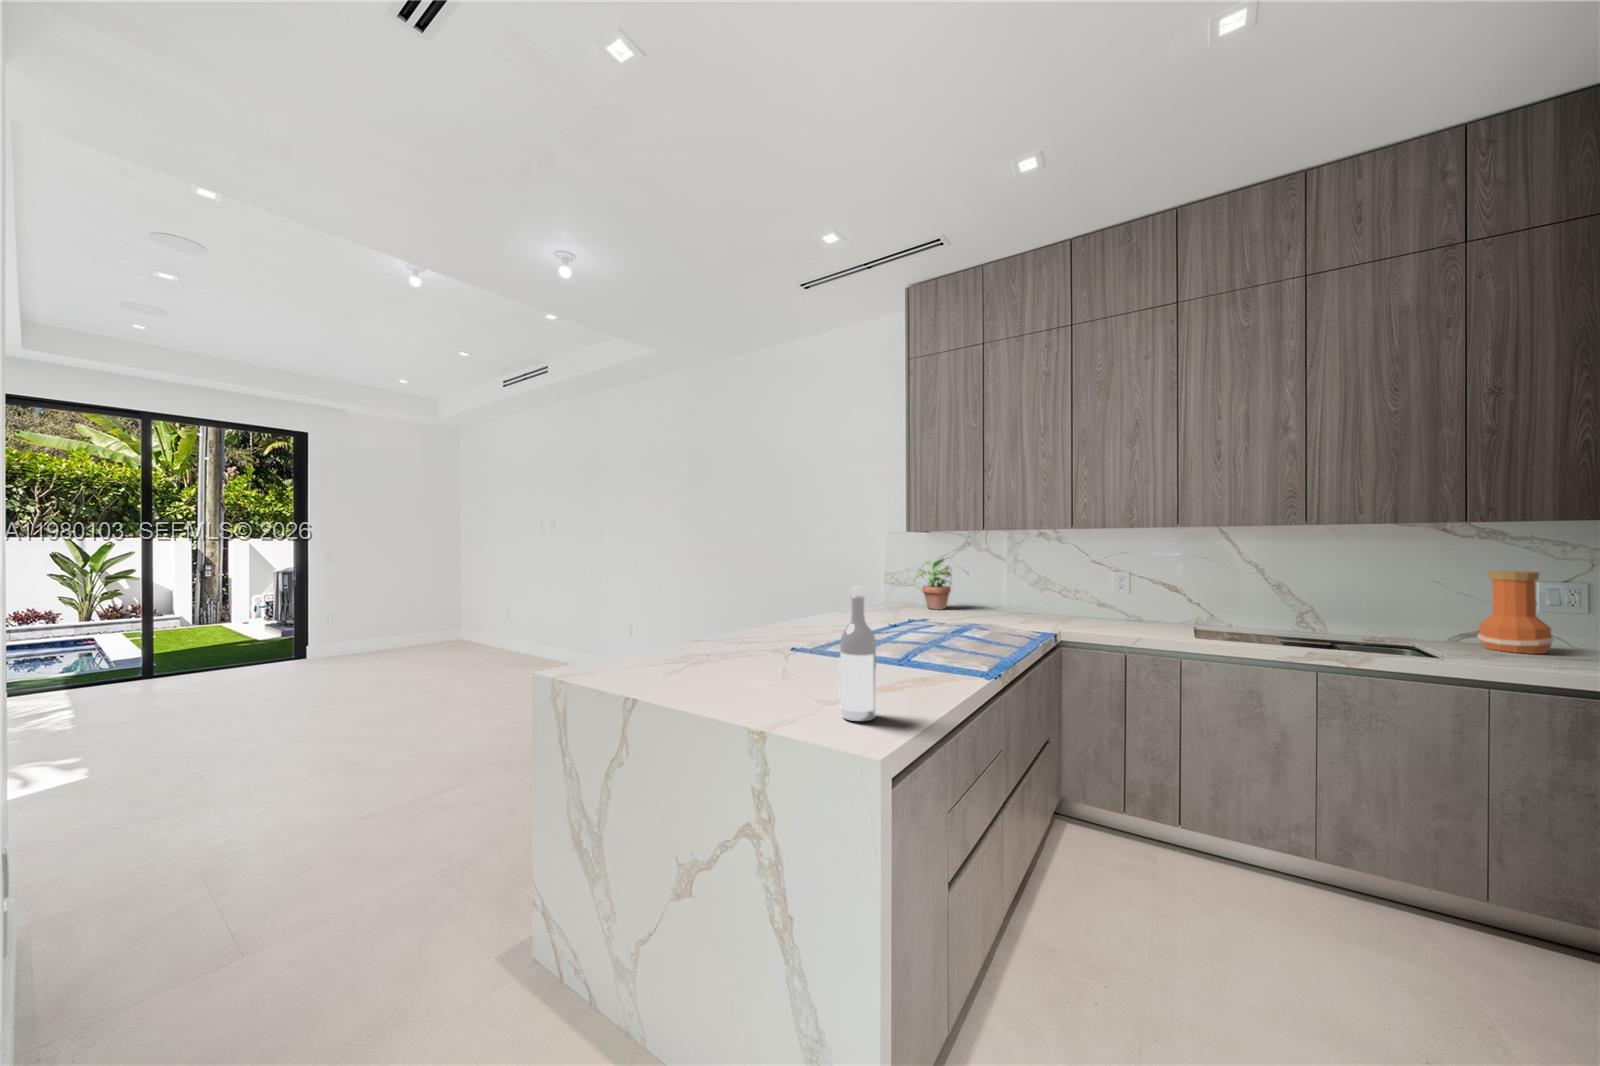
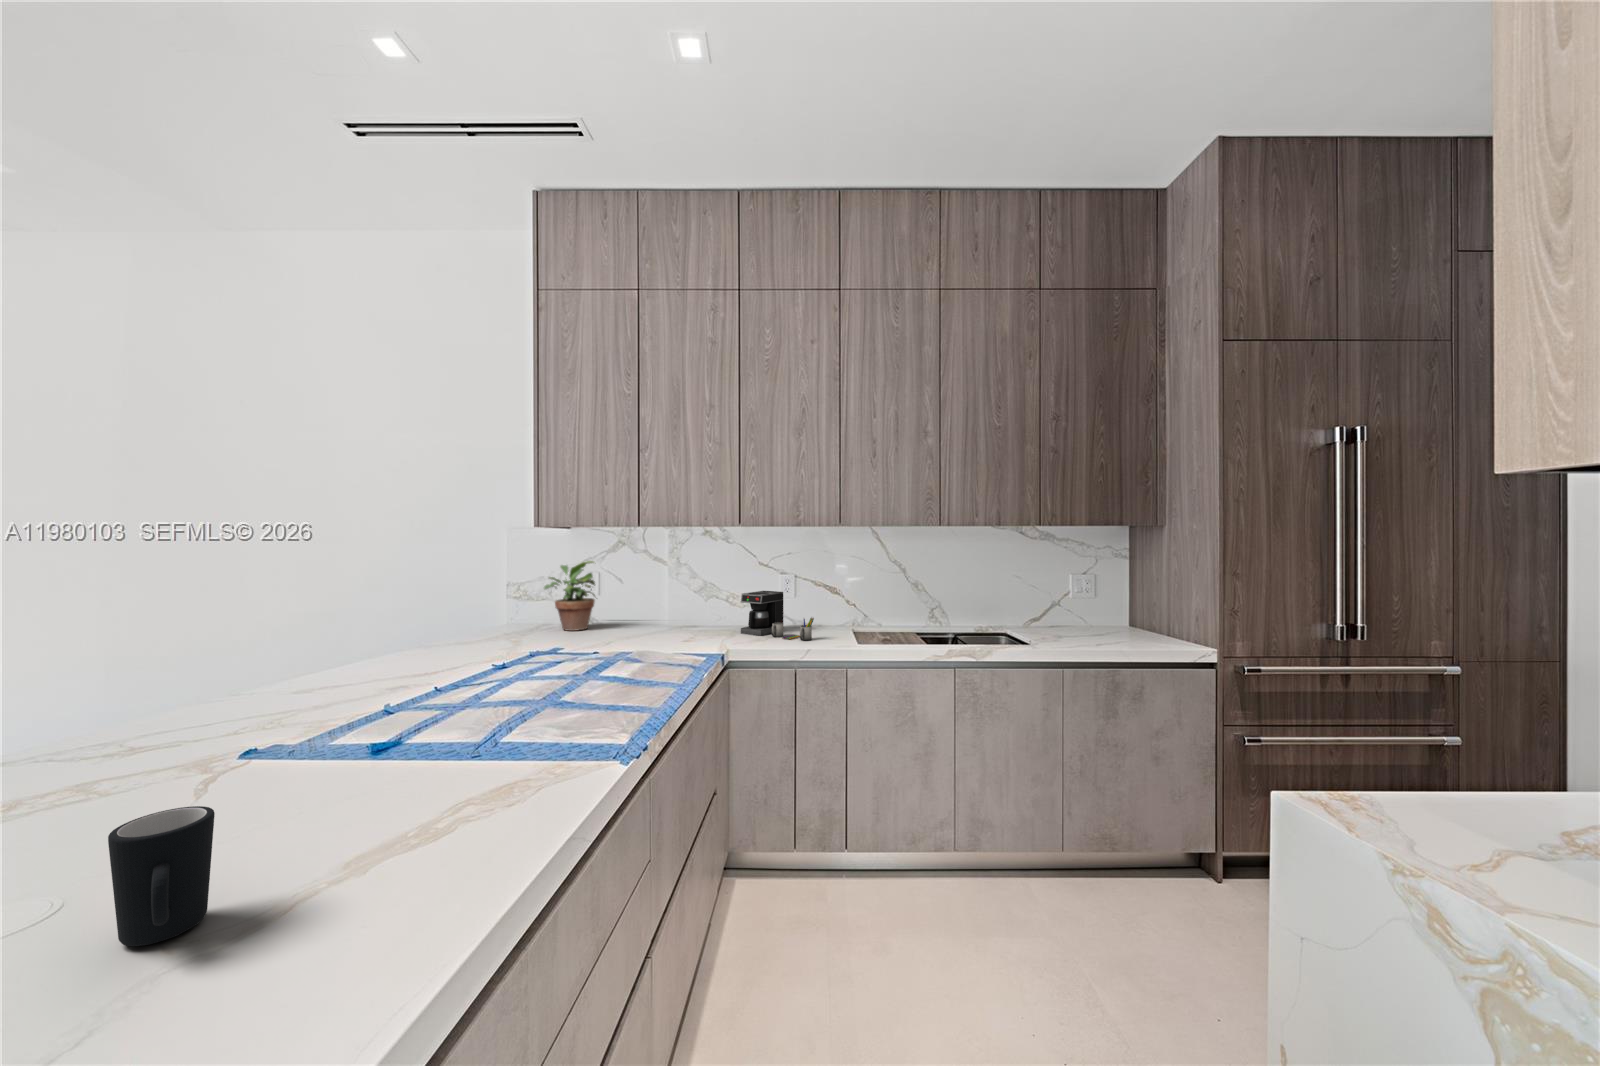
vase: present [1478,571,1554,654] -> none [1067,566,1112,638]
coffee maker: none [1074,585,1146,629] -> present [741,591,814,640]
wine bottle: present [840,587,877,722] -> none [261,663,359,972]
mug: none [780,651,812,704] -> present [108,806,215,946]

